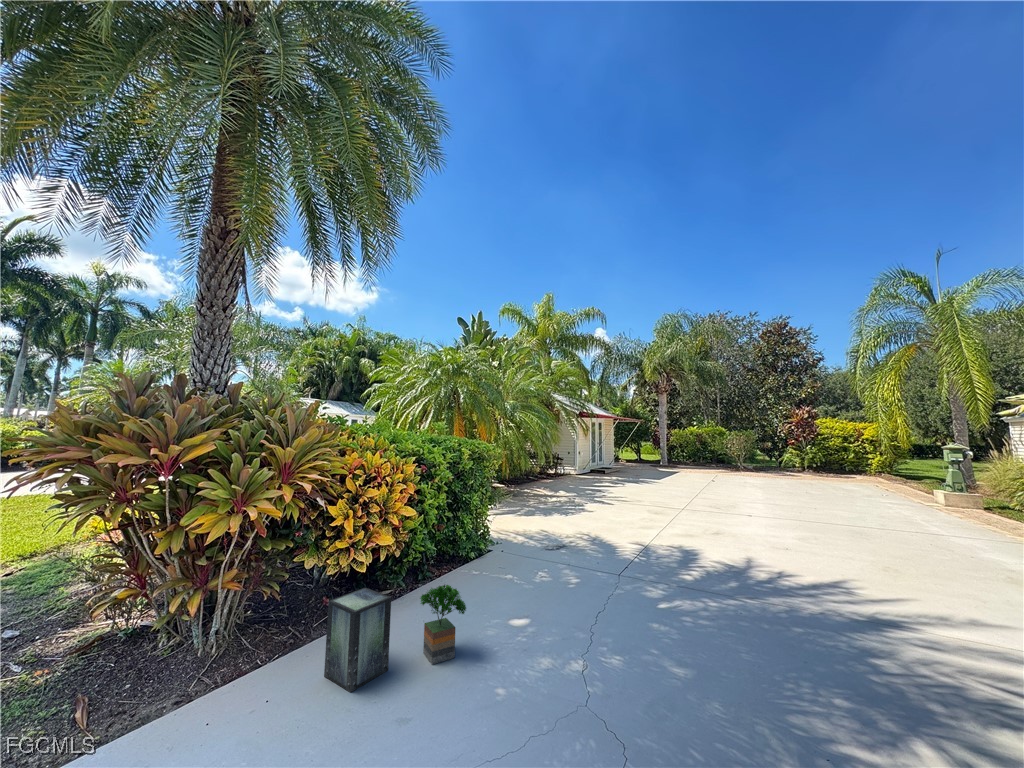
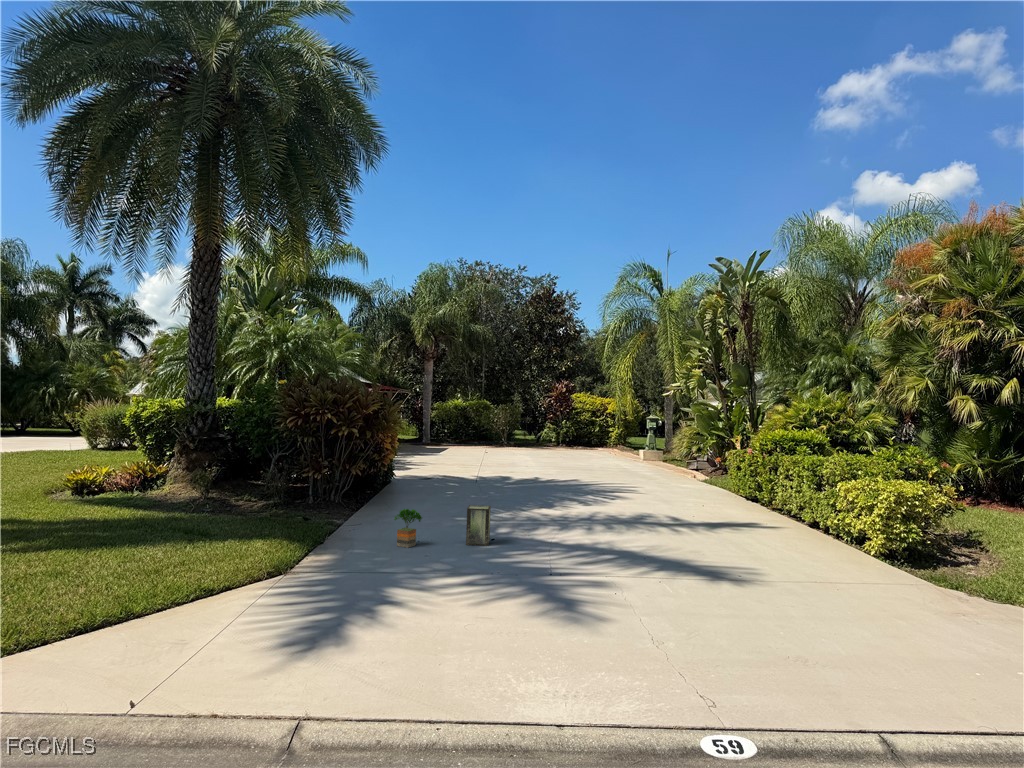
storage box: present [324,588,391,692] -> present [466,505,491,546]

